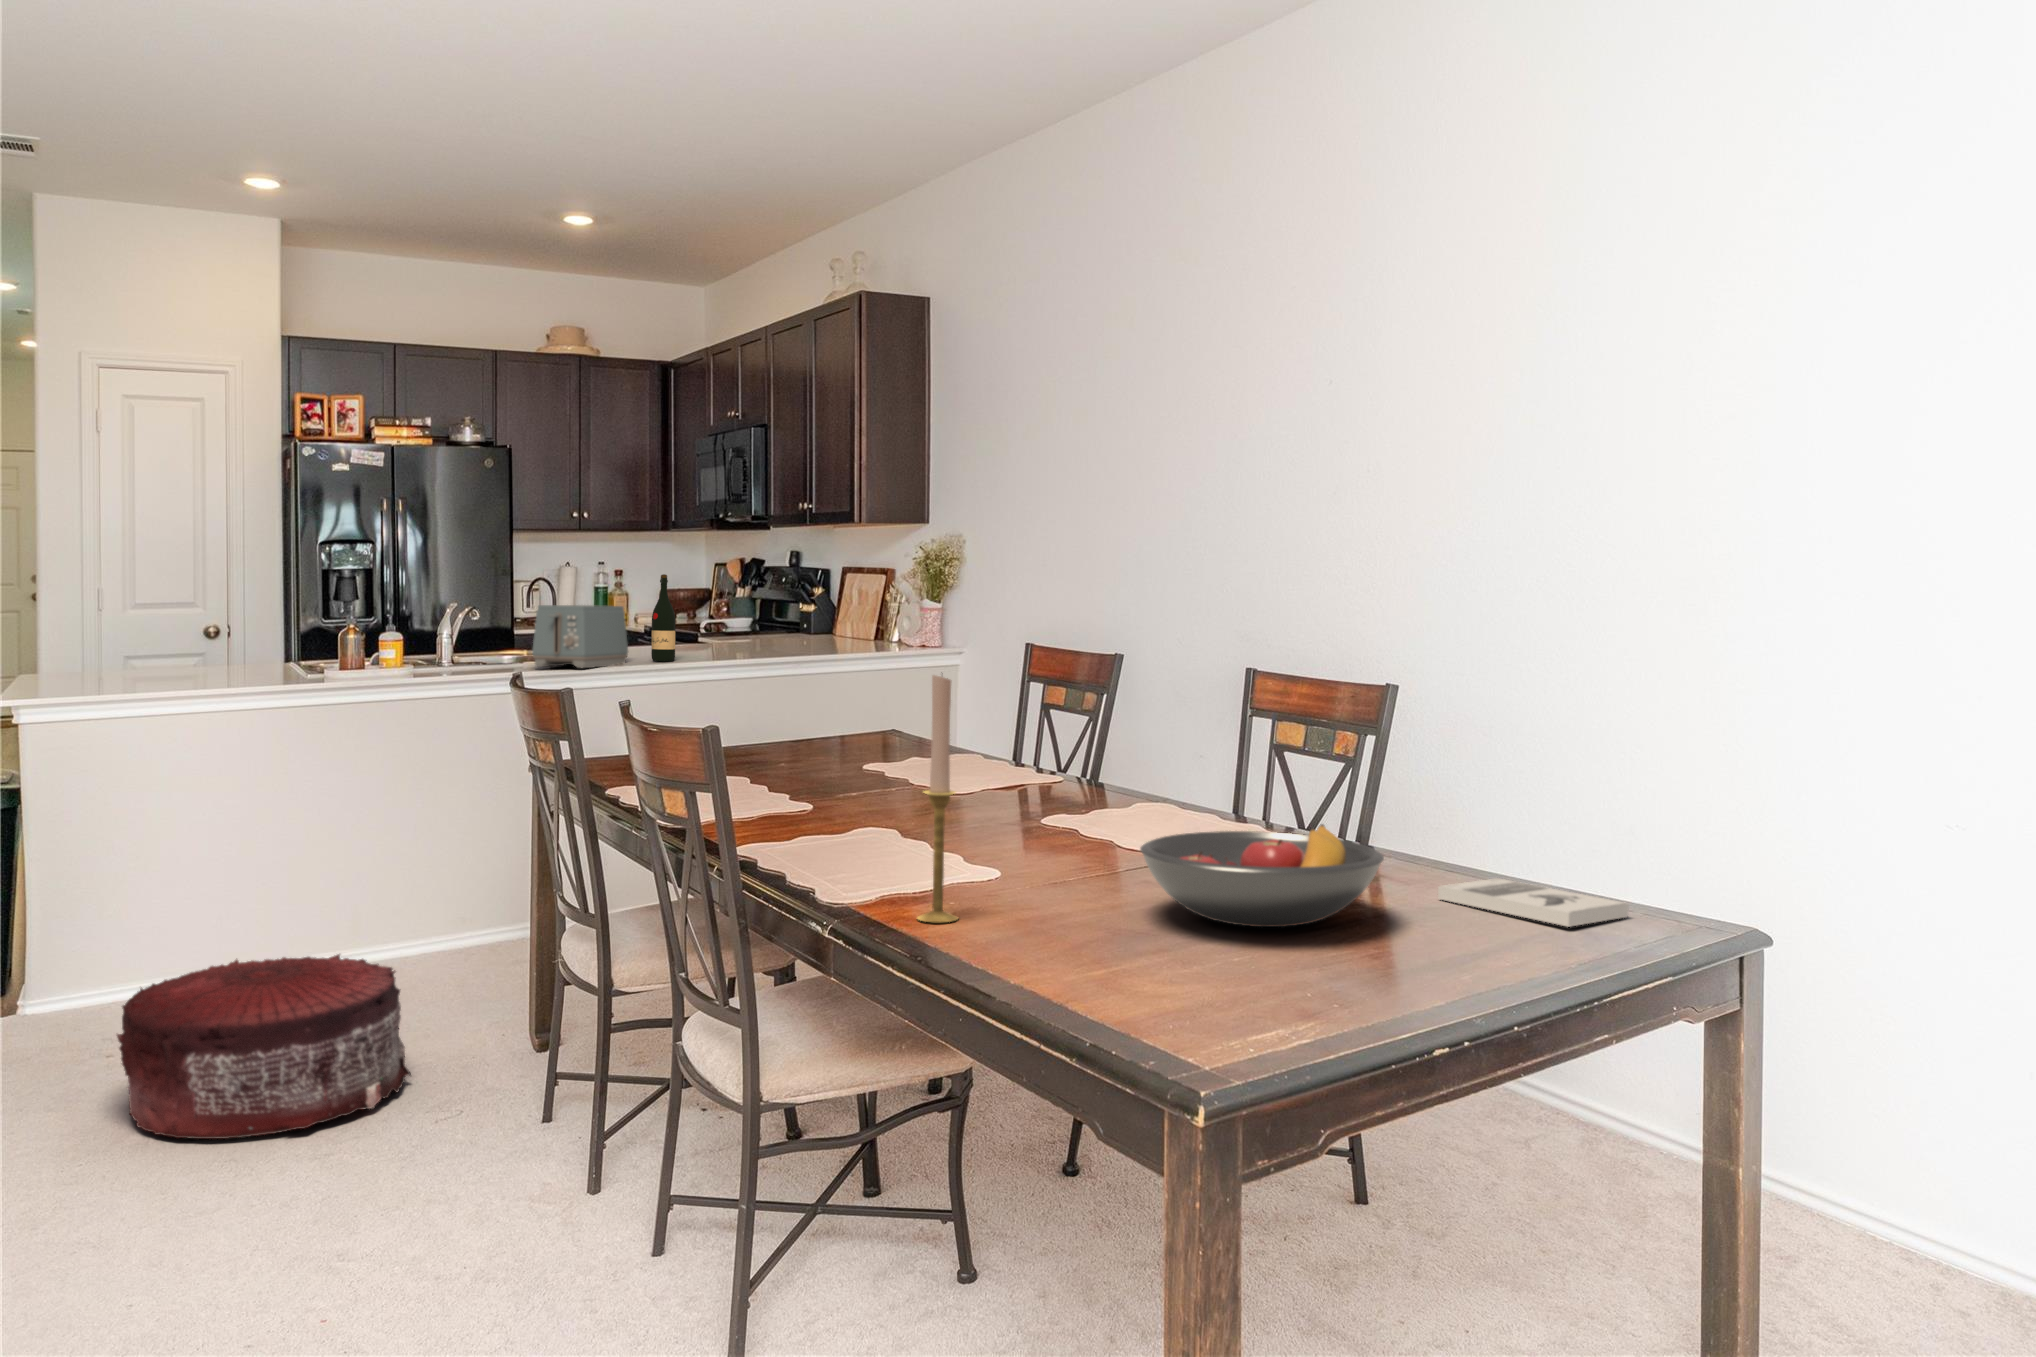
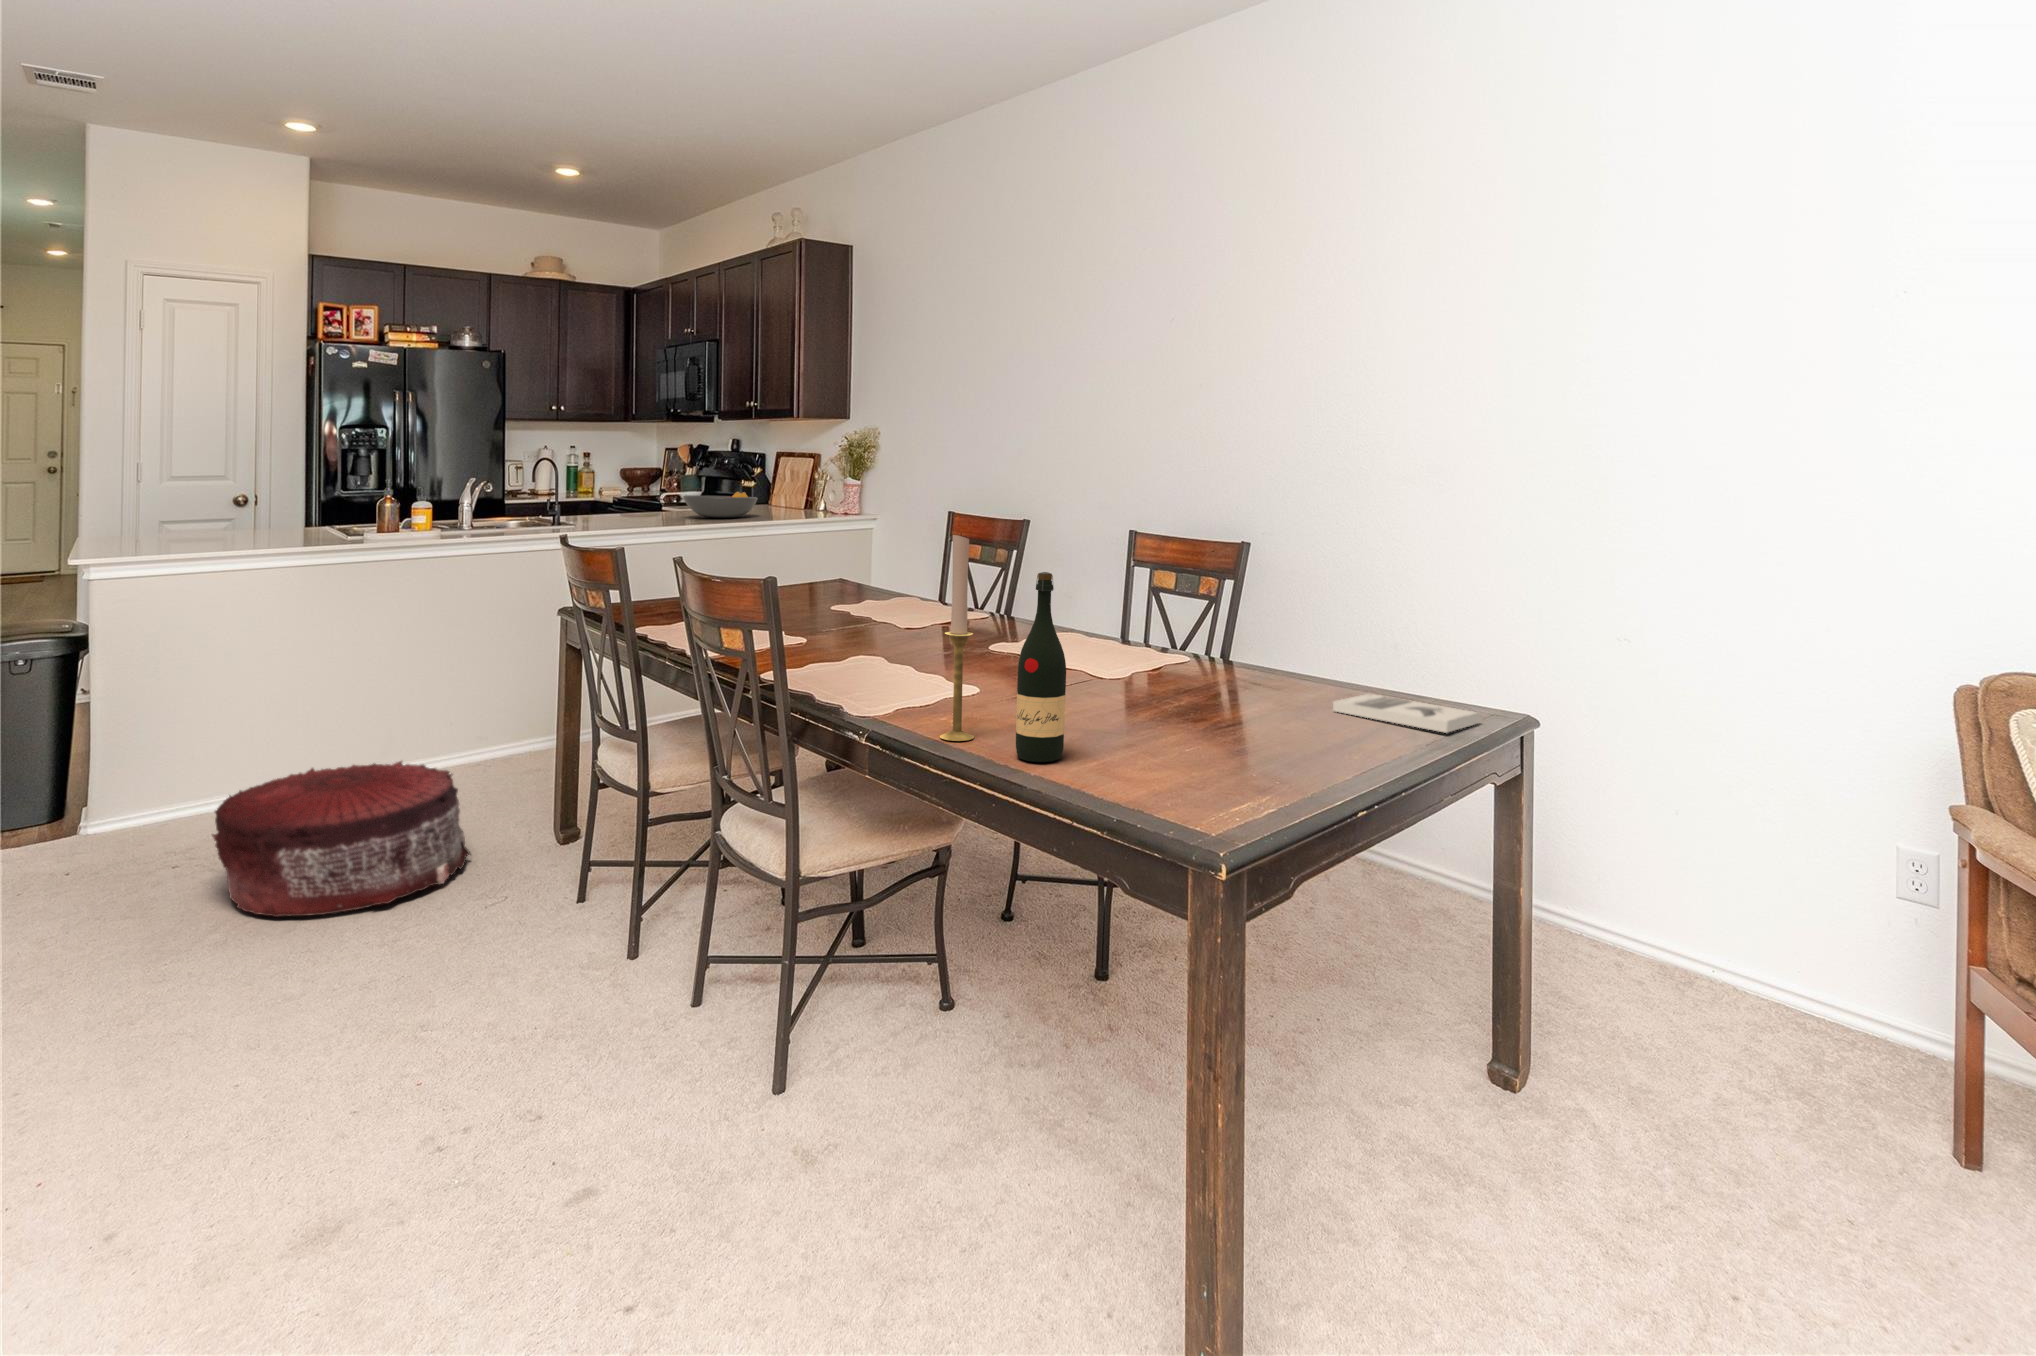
wine bottle: present [651,574,675,661] -> present [1016,572,1066,762]
toaster: present [532,605,628,668] -> none [539,479,616,529]
fruit bowl: present [1140,824,1384,927] -> present [683,492,758,518]

